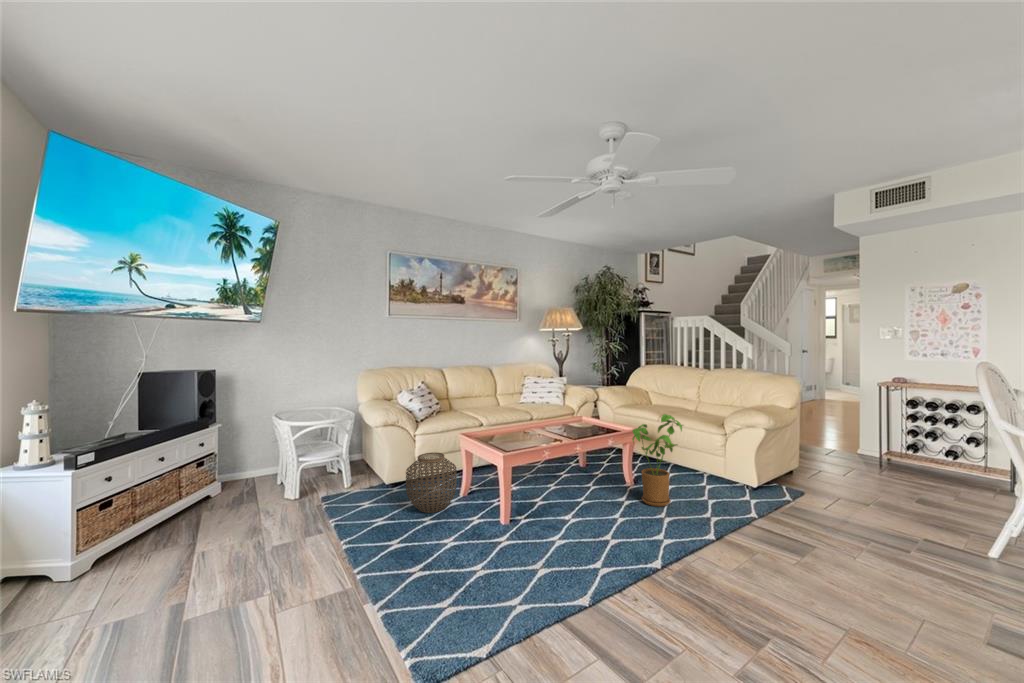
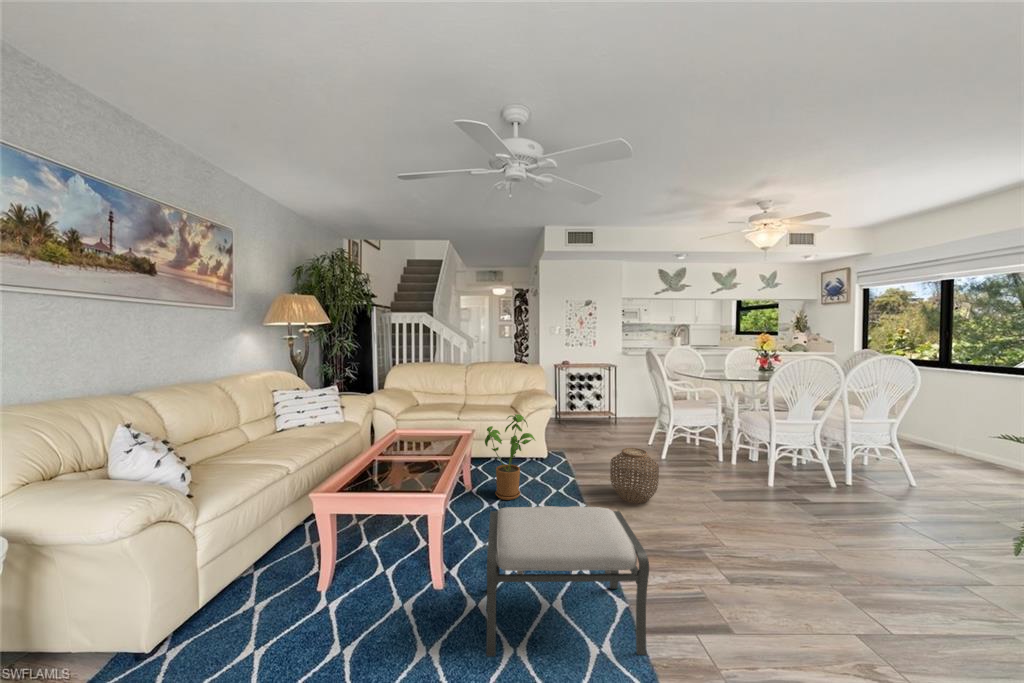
woven basket: present [406,452,457,513] -> present [610,448,659,504]
ottoman: none [459,470,607,630] -> present [486,506,649,657]

